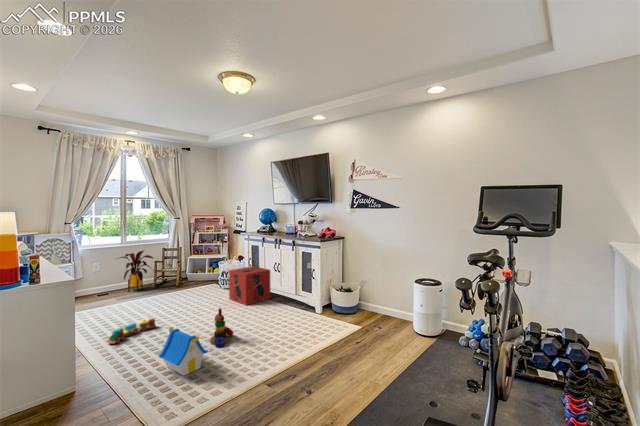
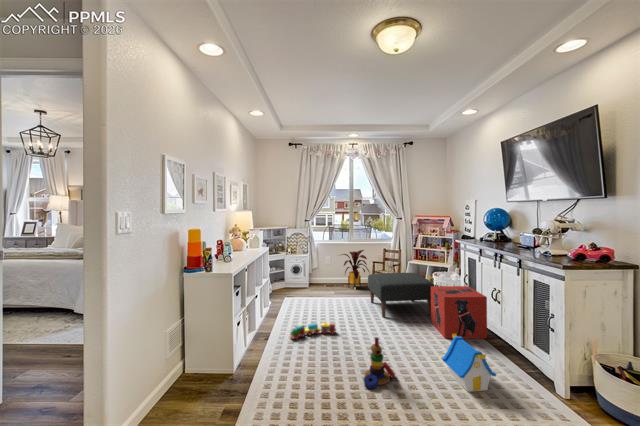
ottoman: none [163,265,229,305] -> present [368,273,434,317]
toy house: present [158,327,208,376] -> present [442,334,496,392]

